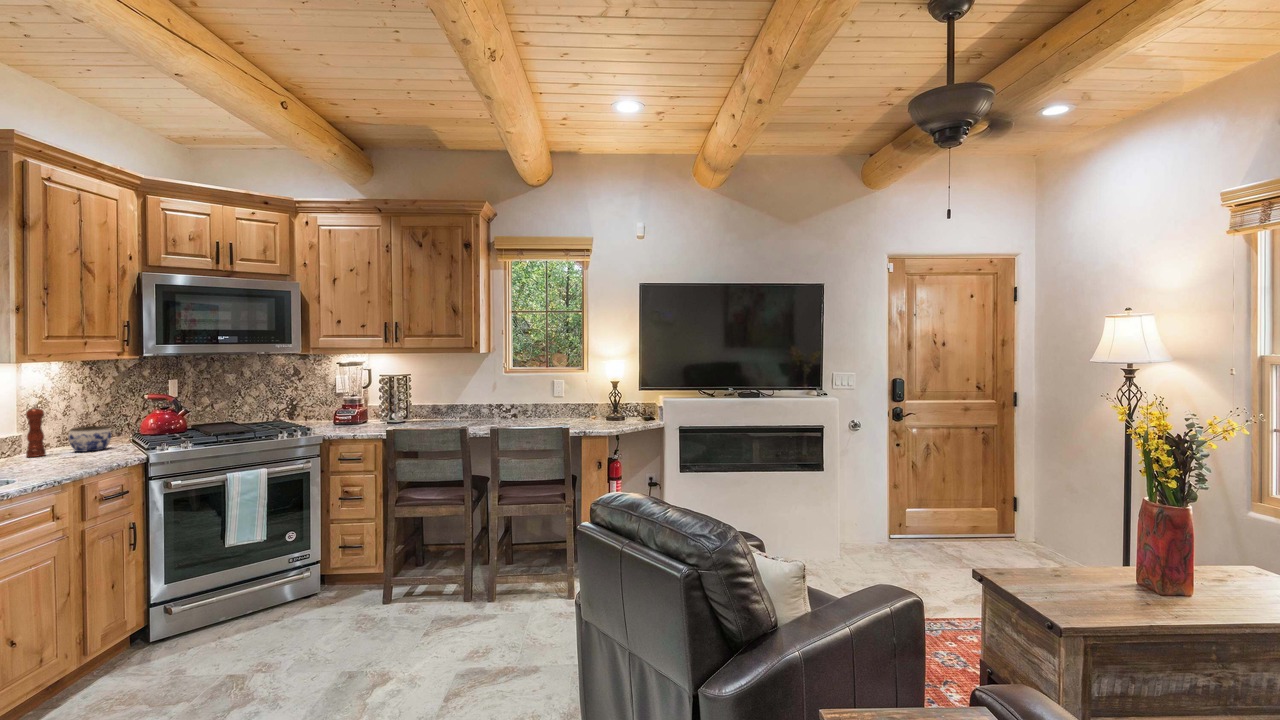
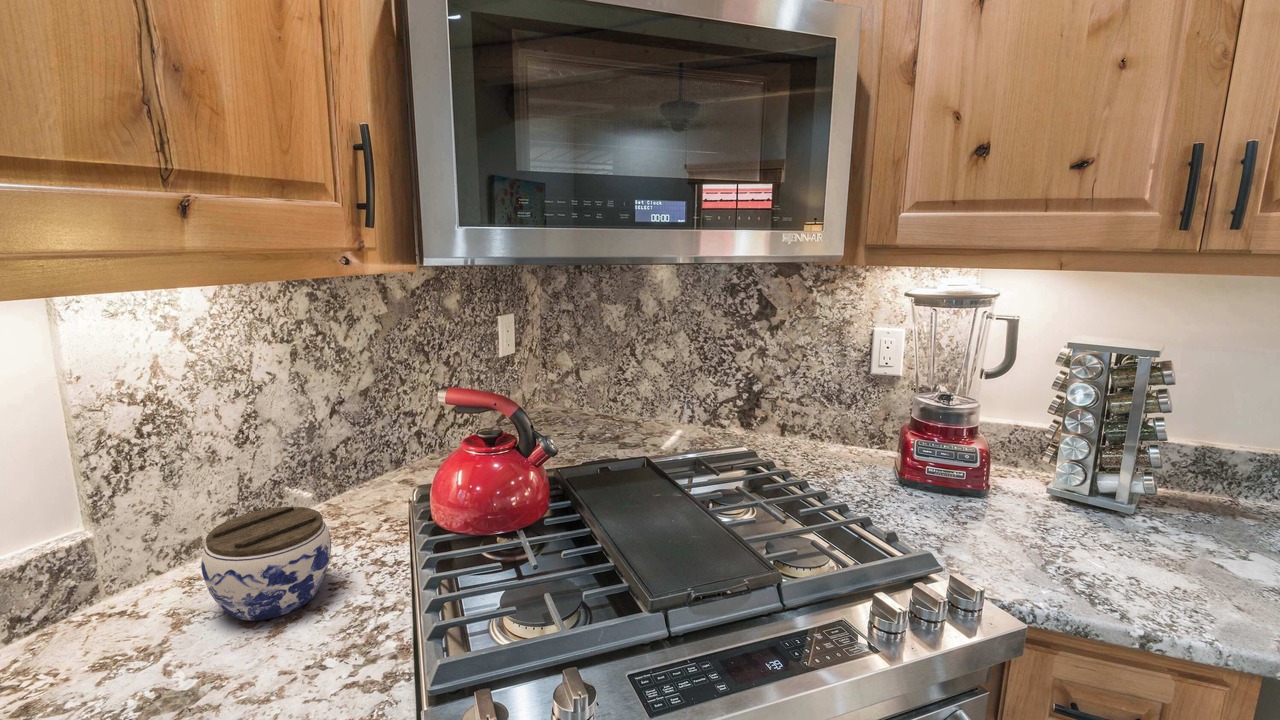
pepper mill: present [26,405,46,457] -> none [51,456,139,648]

